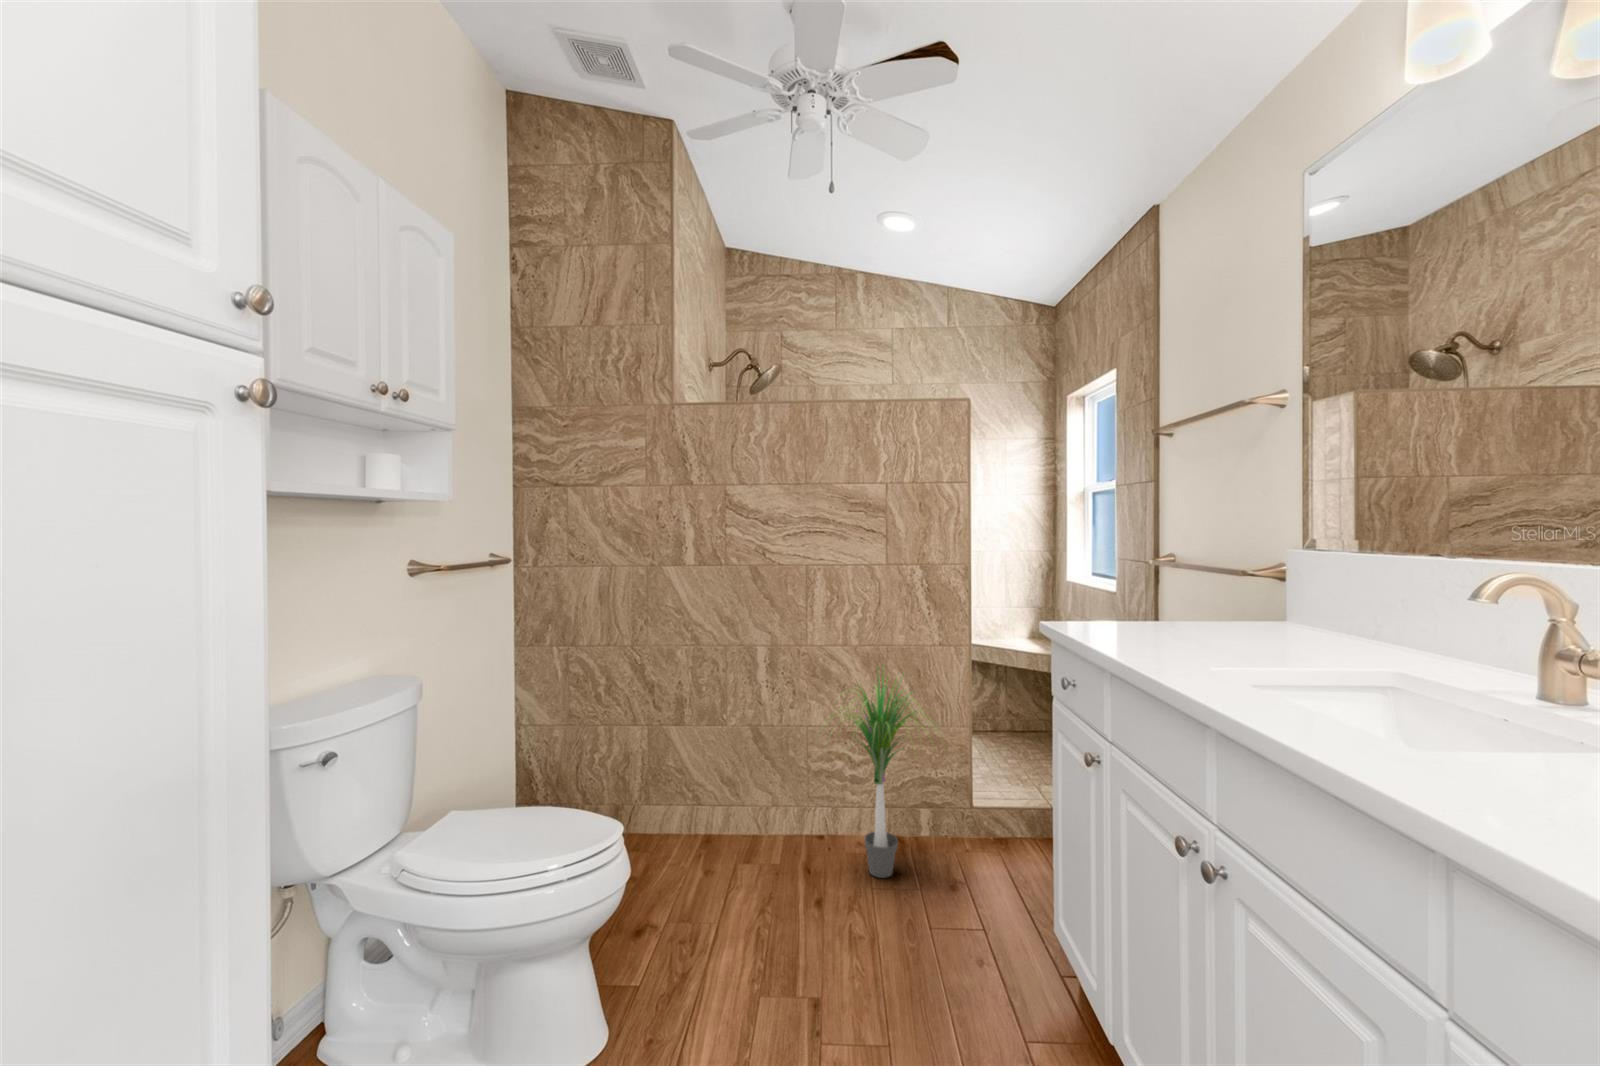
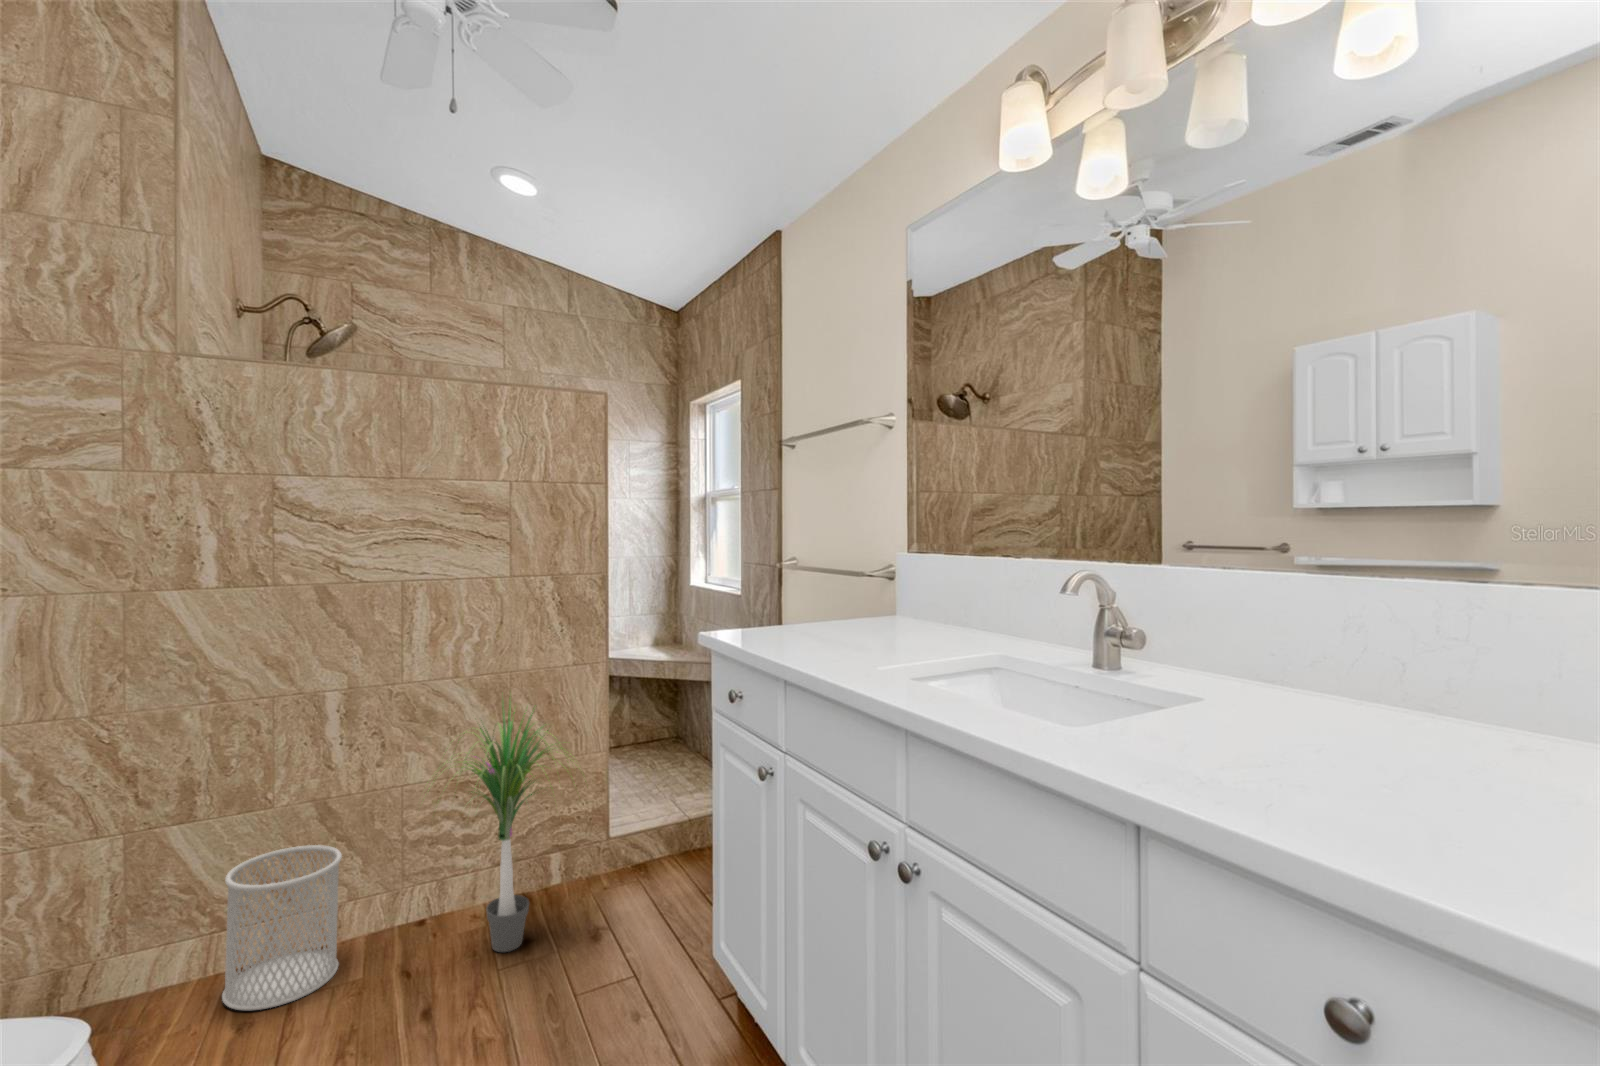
wastebasket: none [696,758,766,869] -> present [222,845,342,1011]

